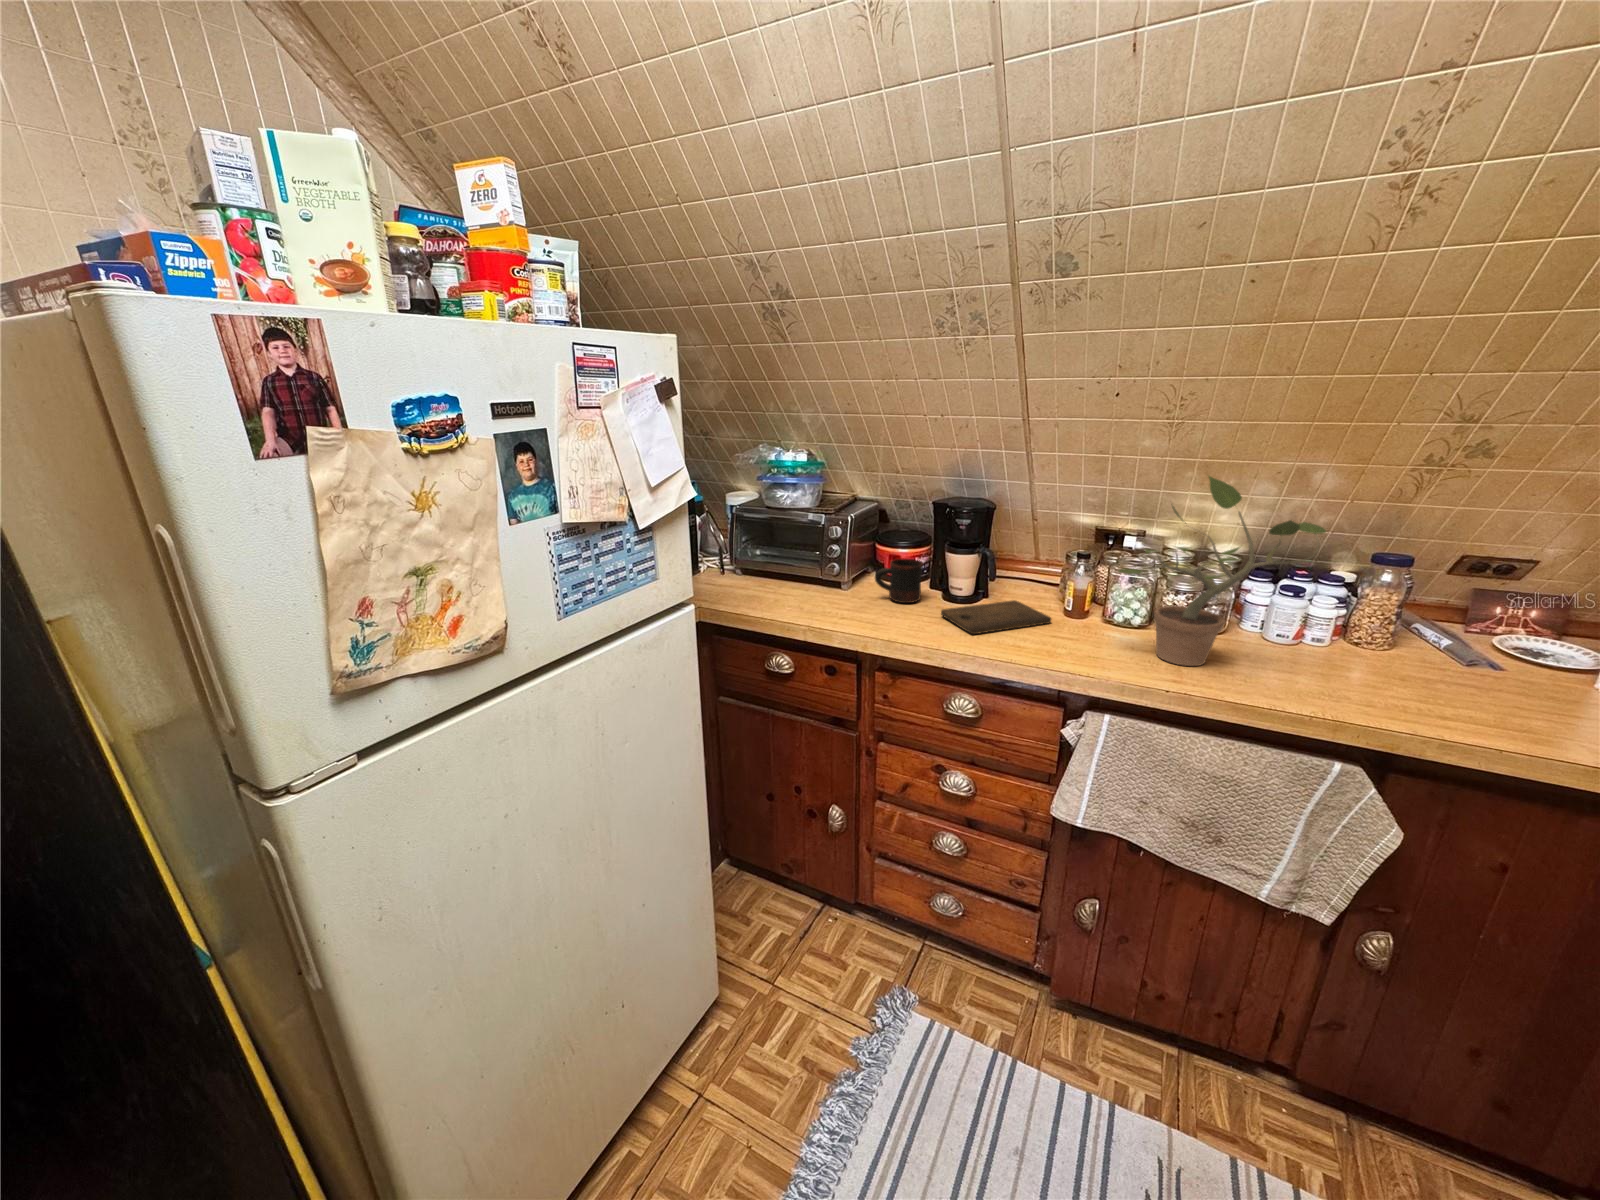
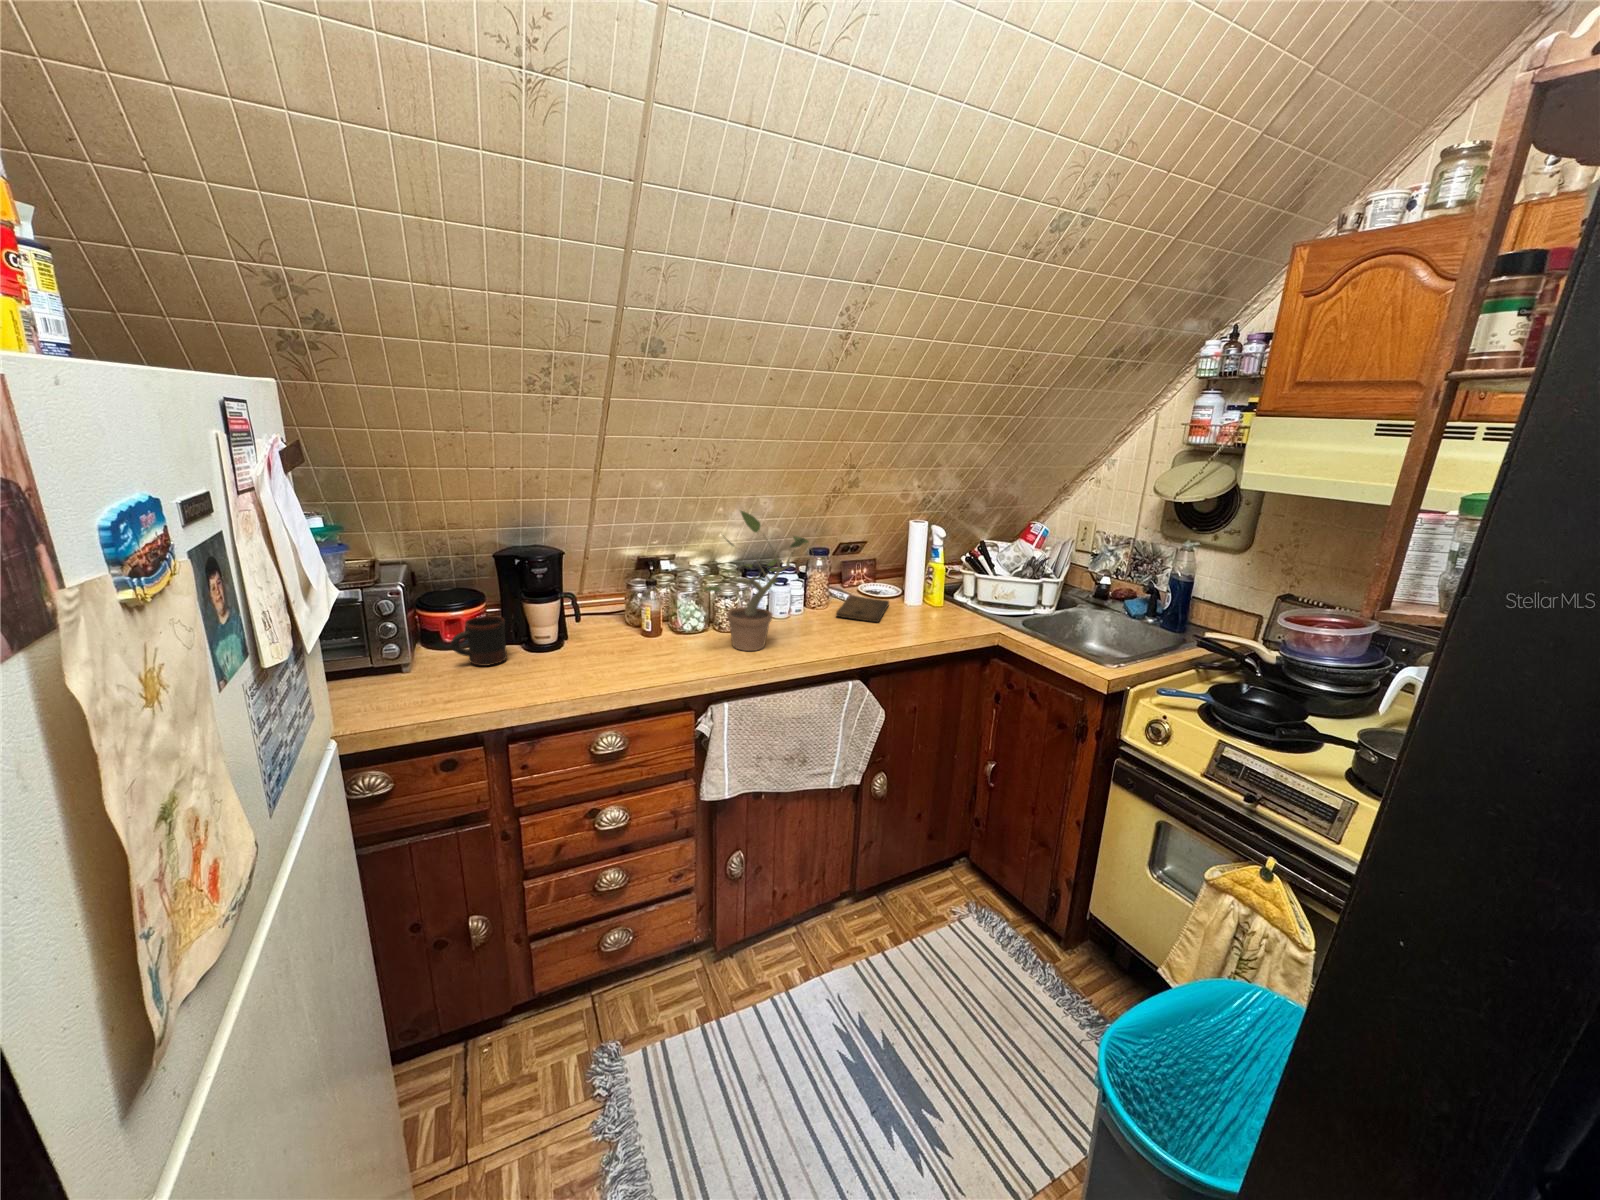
cutting board: present [941,600,1051,634] -> present [836,596,889,622]

